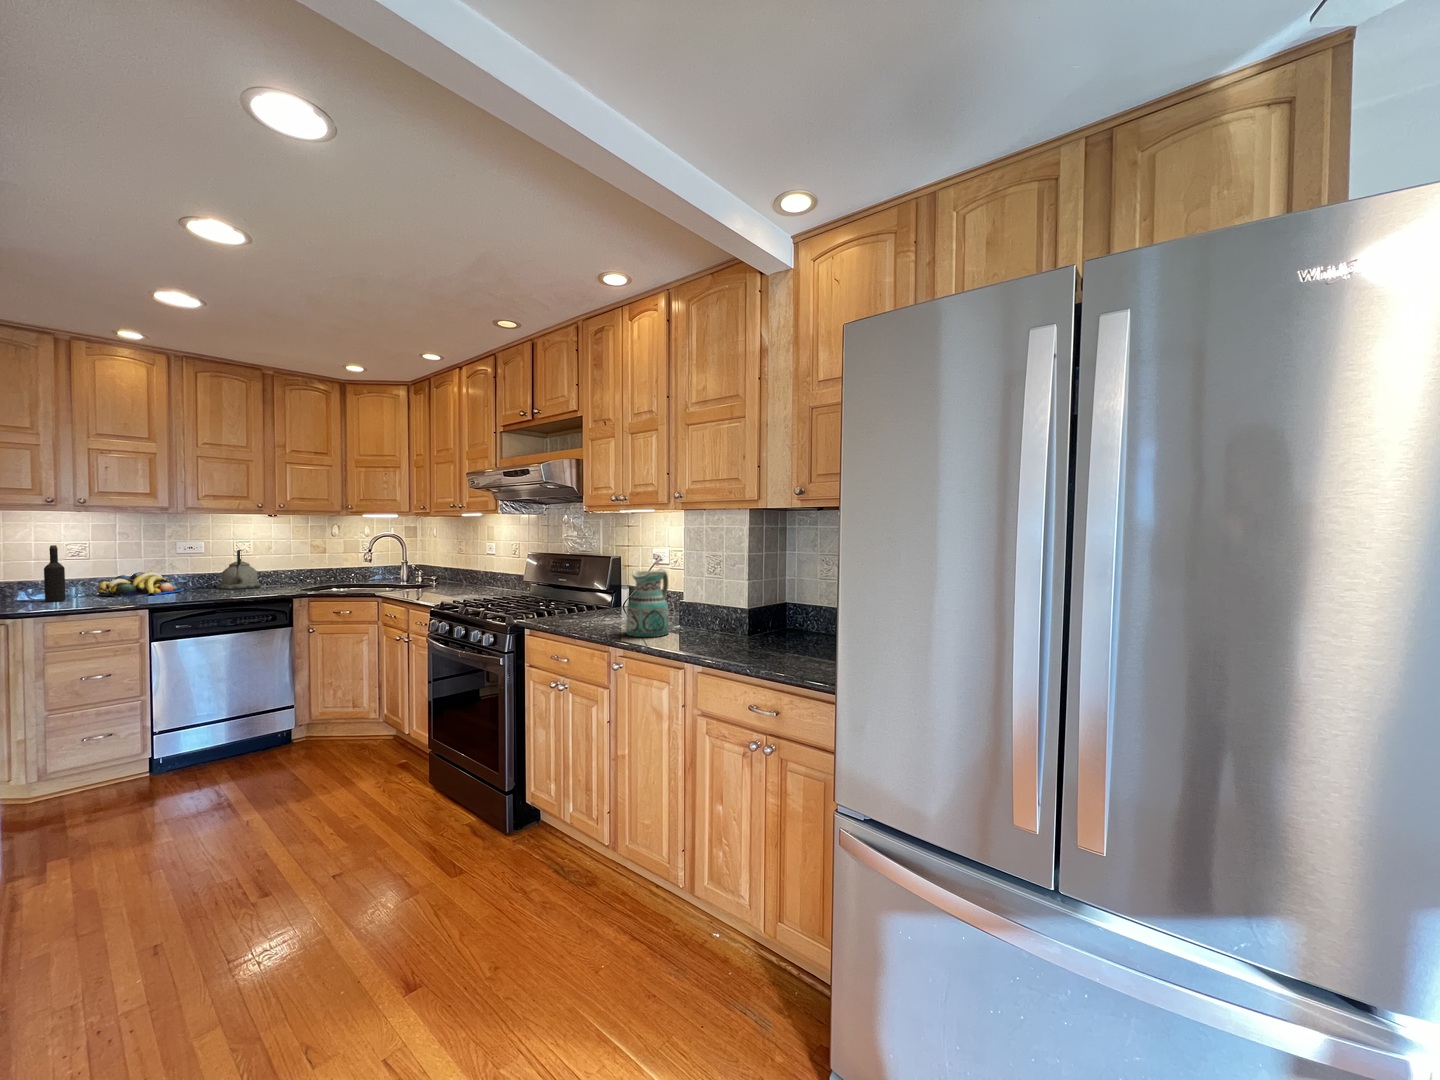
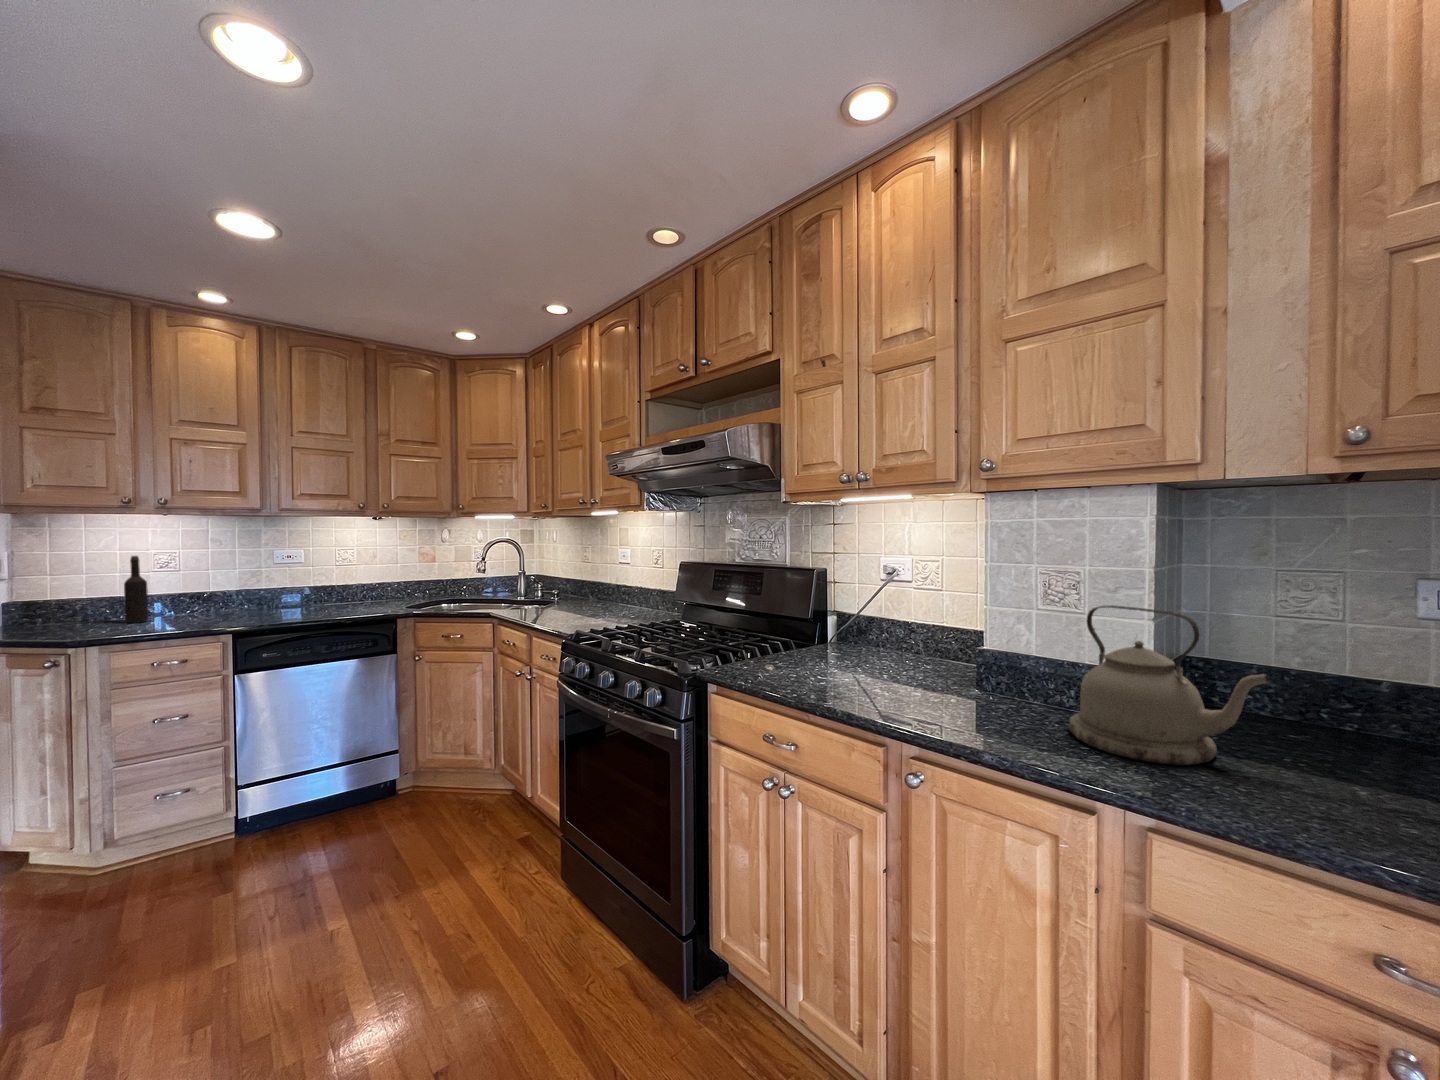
kettle: present [218,550,261,589] -> present [1069,605,1270,765]
ceramic pitcher: present [626,569,669,637] -> none [905,592,989,721]
fruit bowl: present [98,572,182,597] -> none [188,586,280,617]

